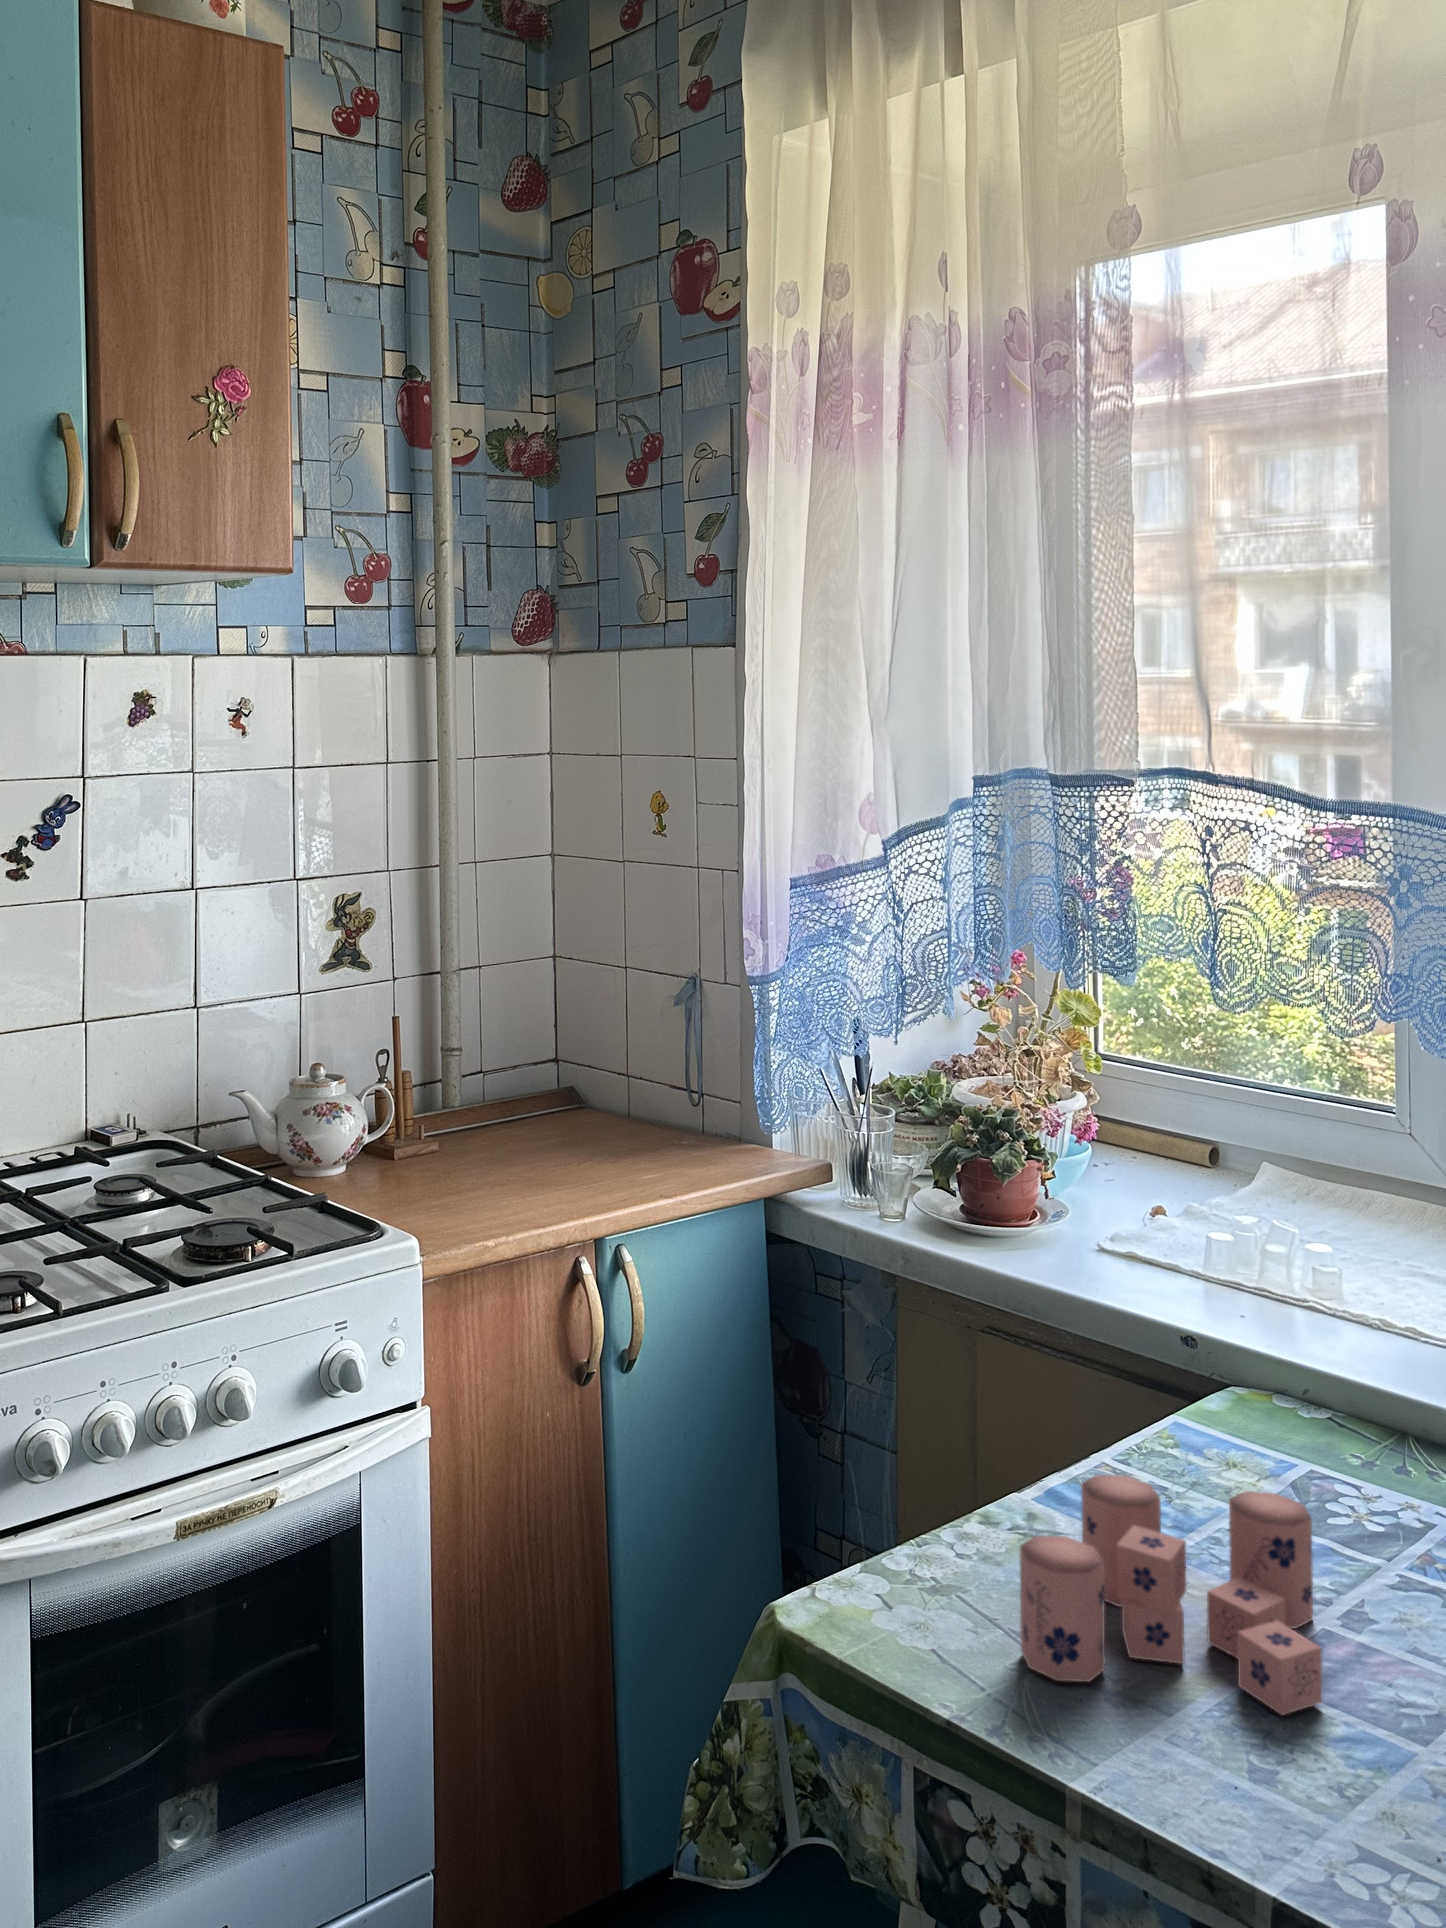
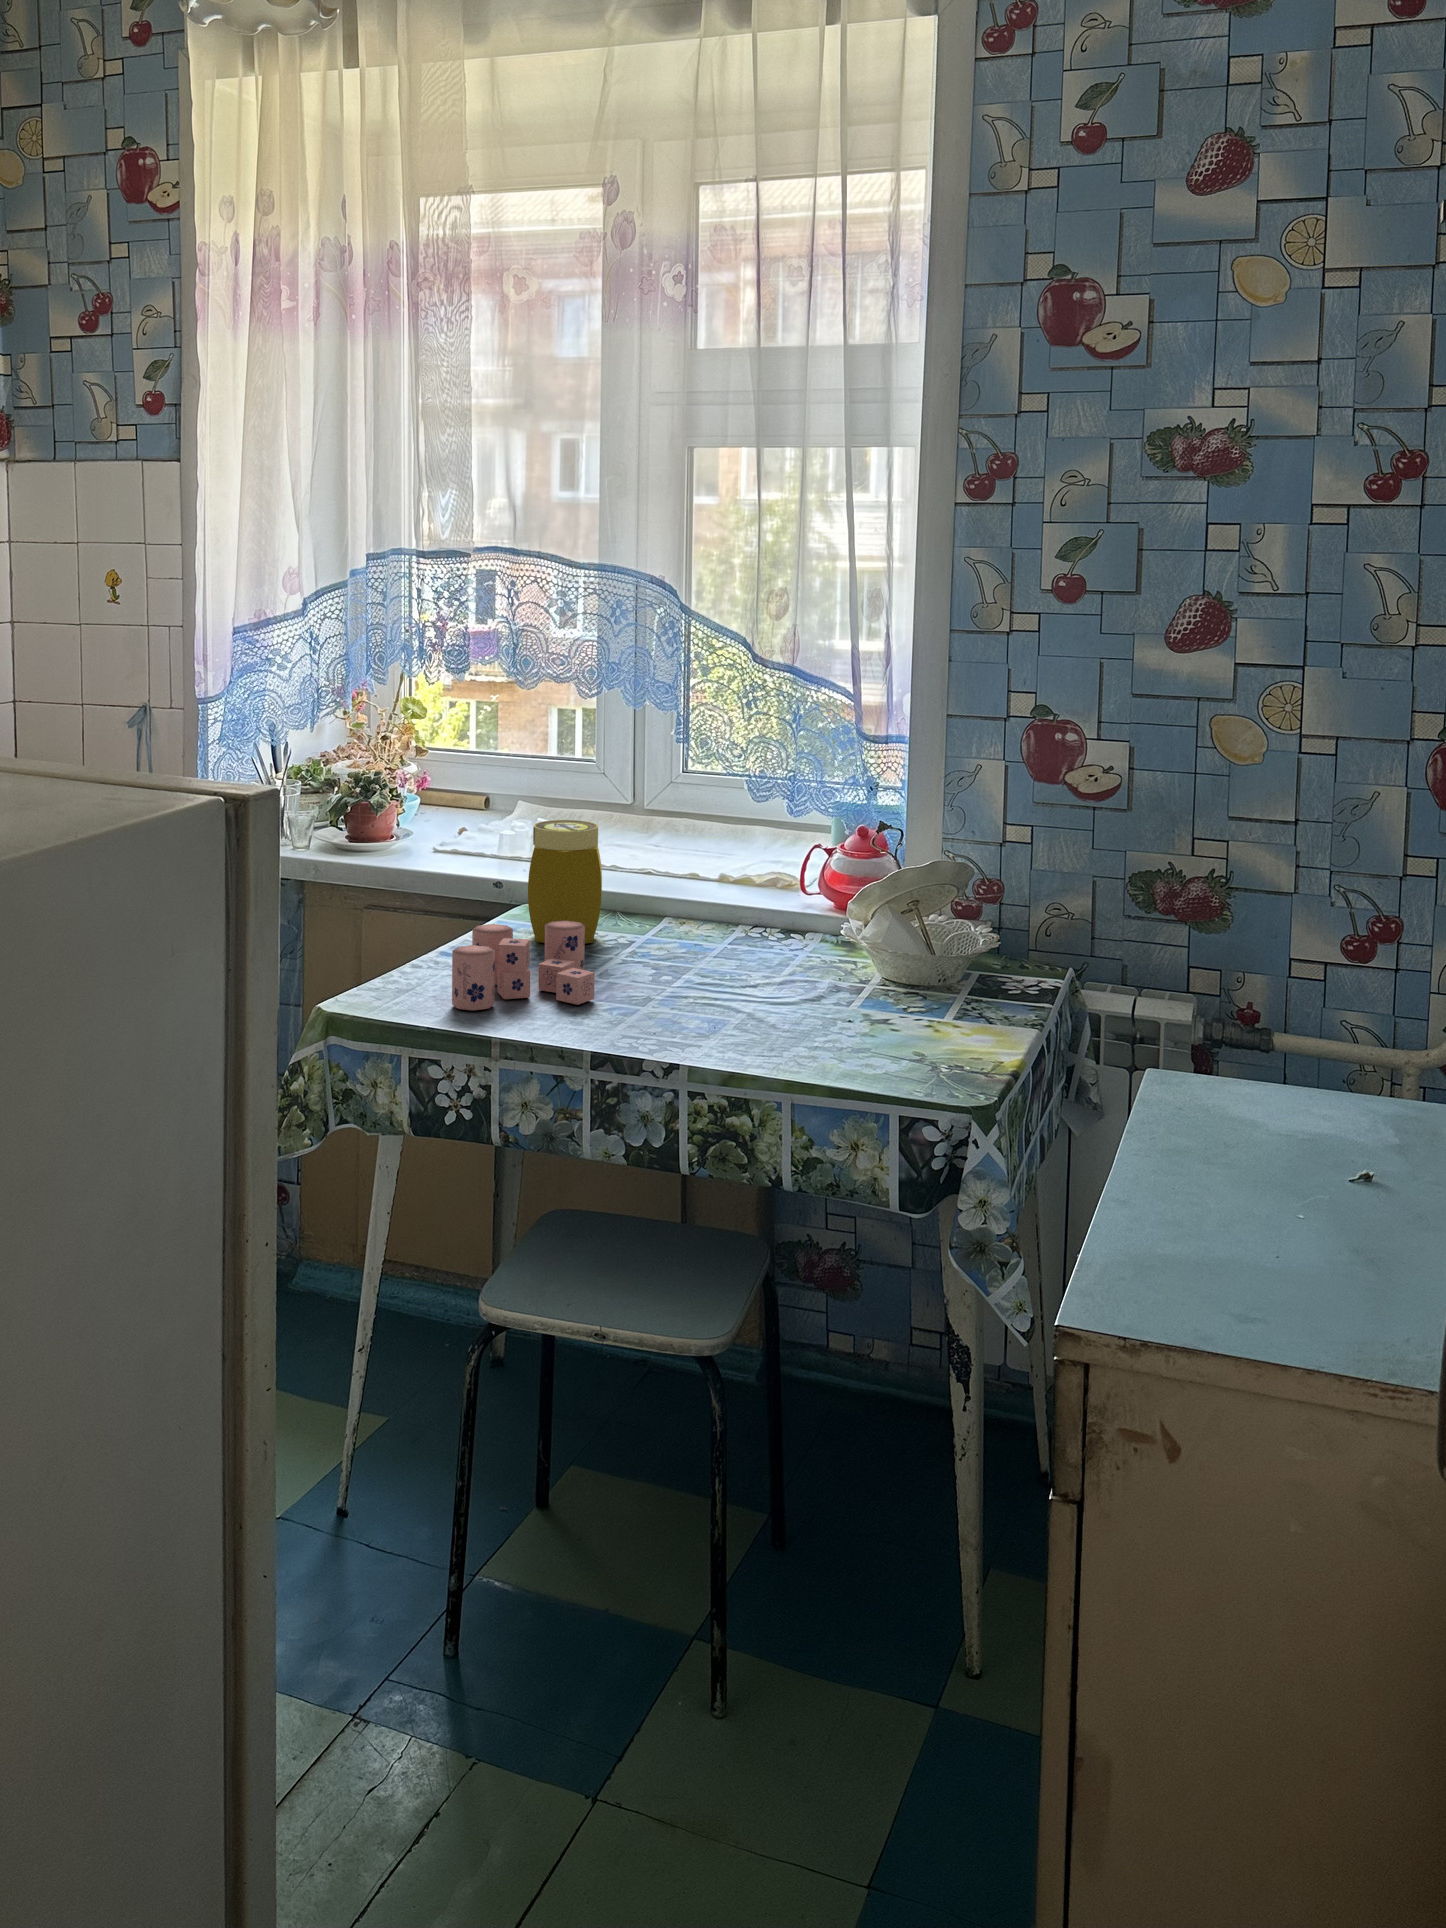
jar: none [1214,1264,1368,1518] -> present [528,820,602,943]

